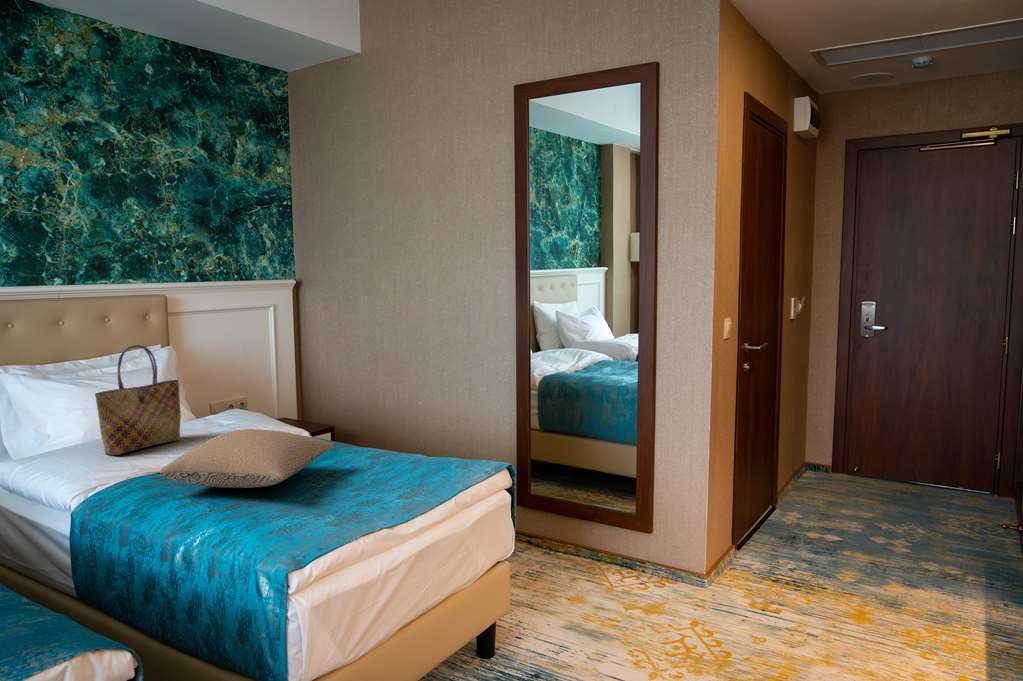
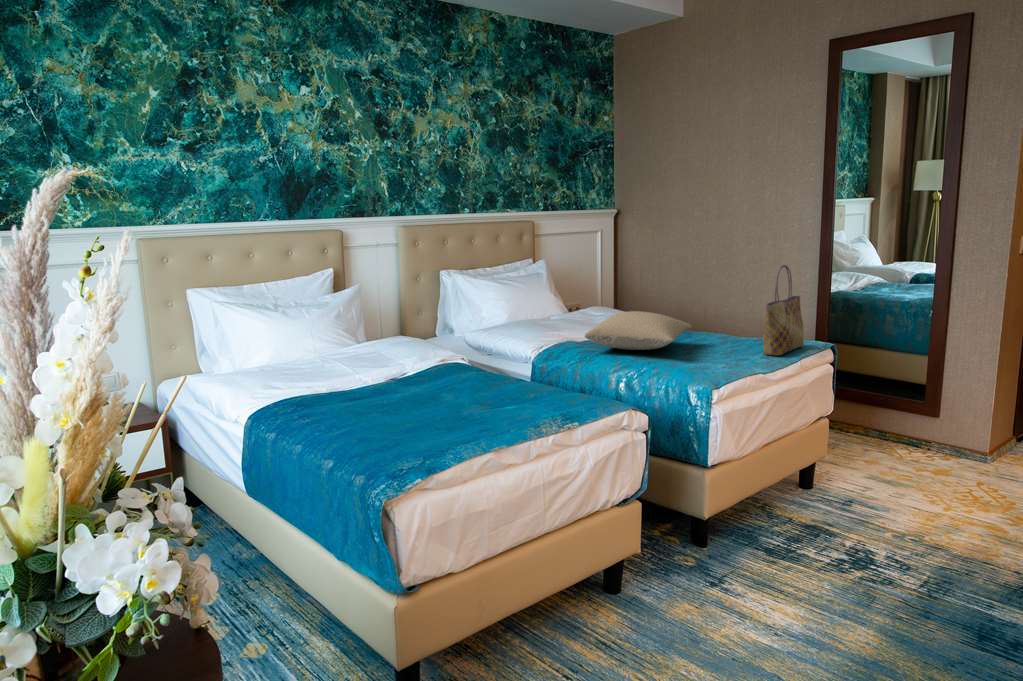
tote bag: present [95,345,181,455] -> present [763,265,803,355]

